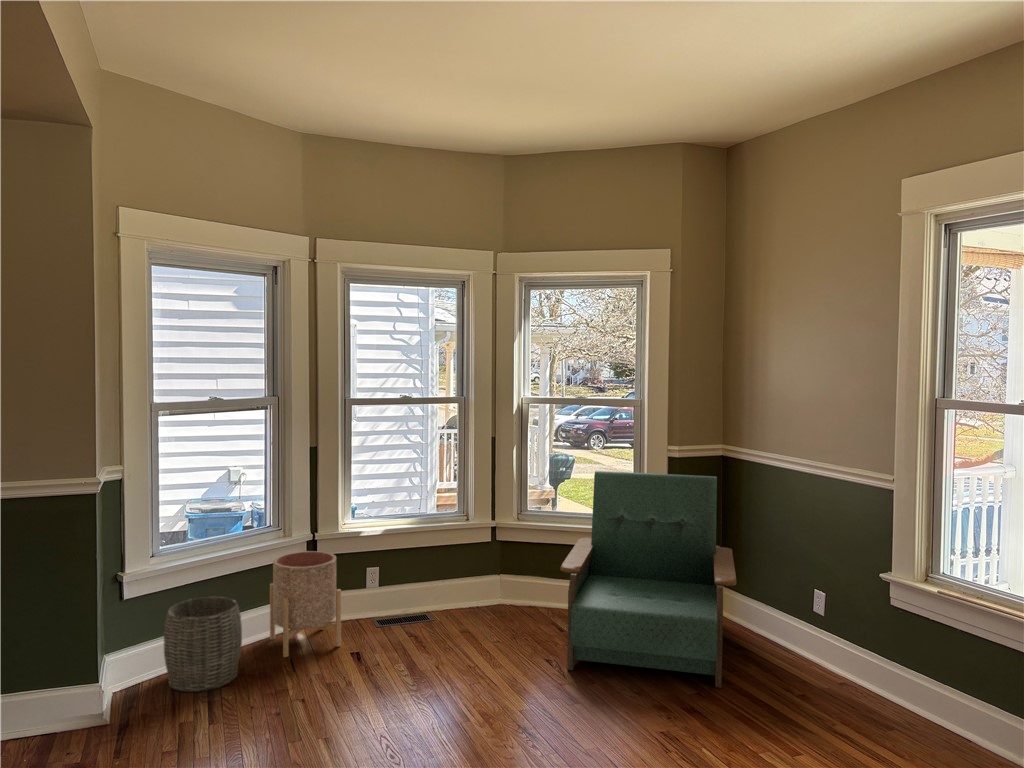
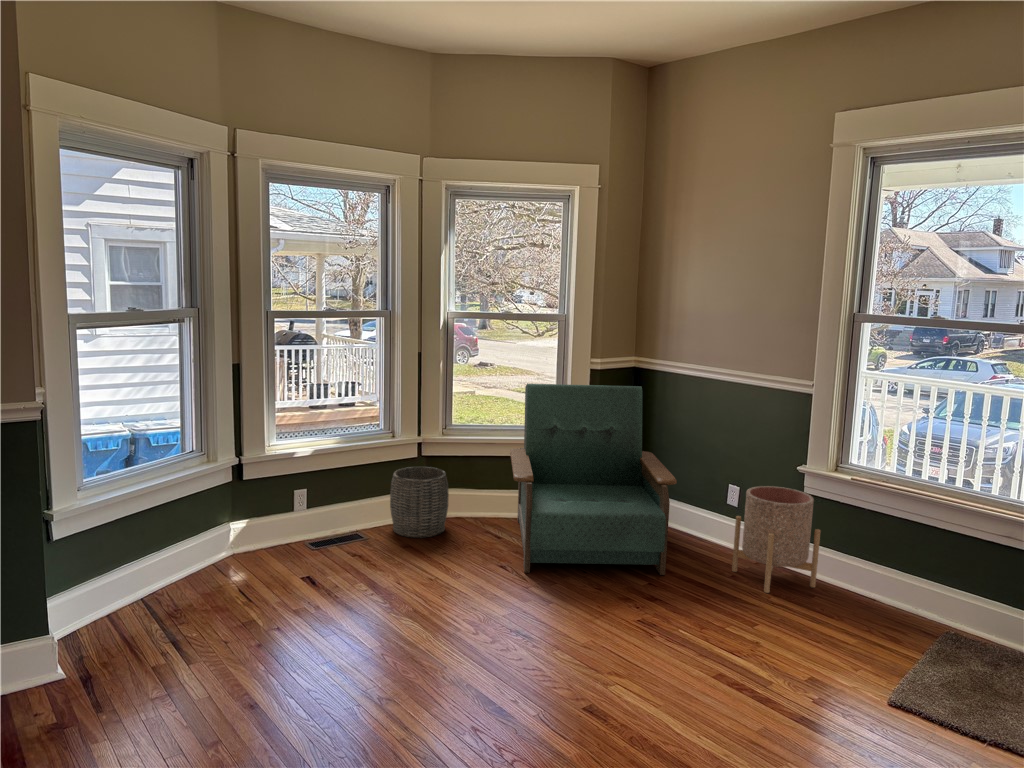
planter: present [270,551,341,657] -> present [732,486,821,593]
woven basket: present [164,597,242,692] -> present [390,467,449,538]

